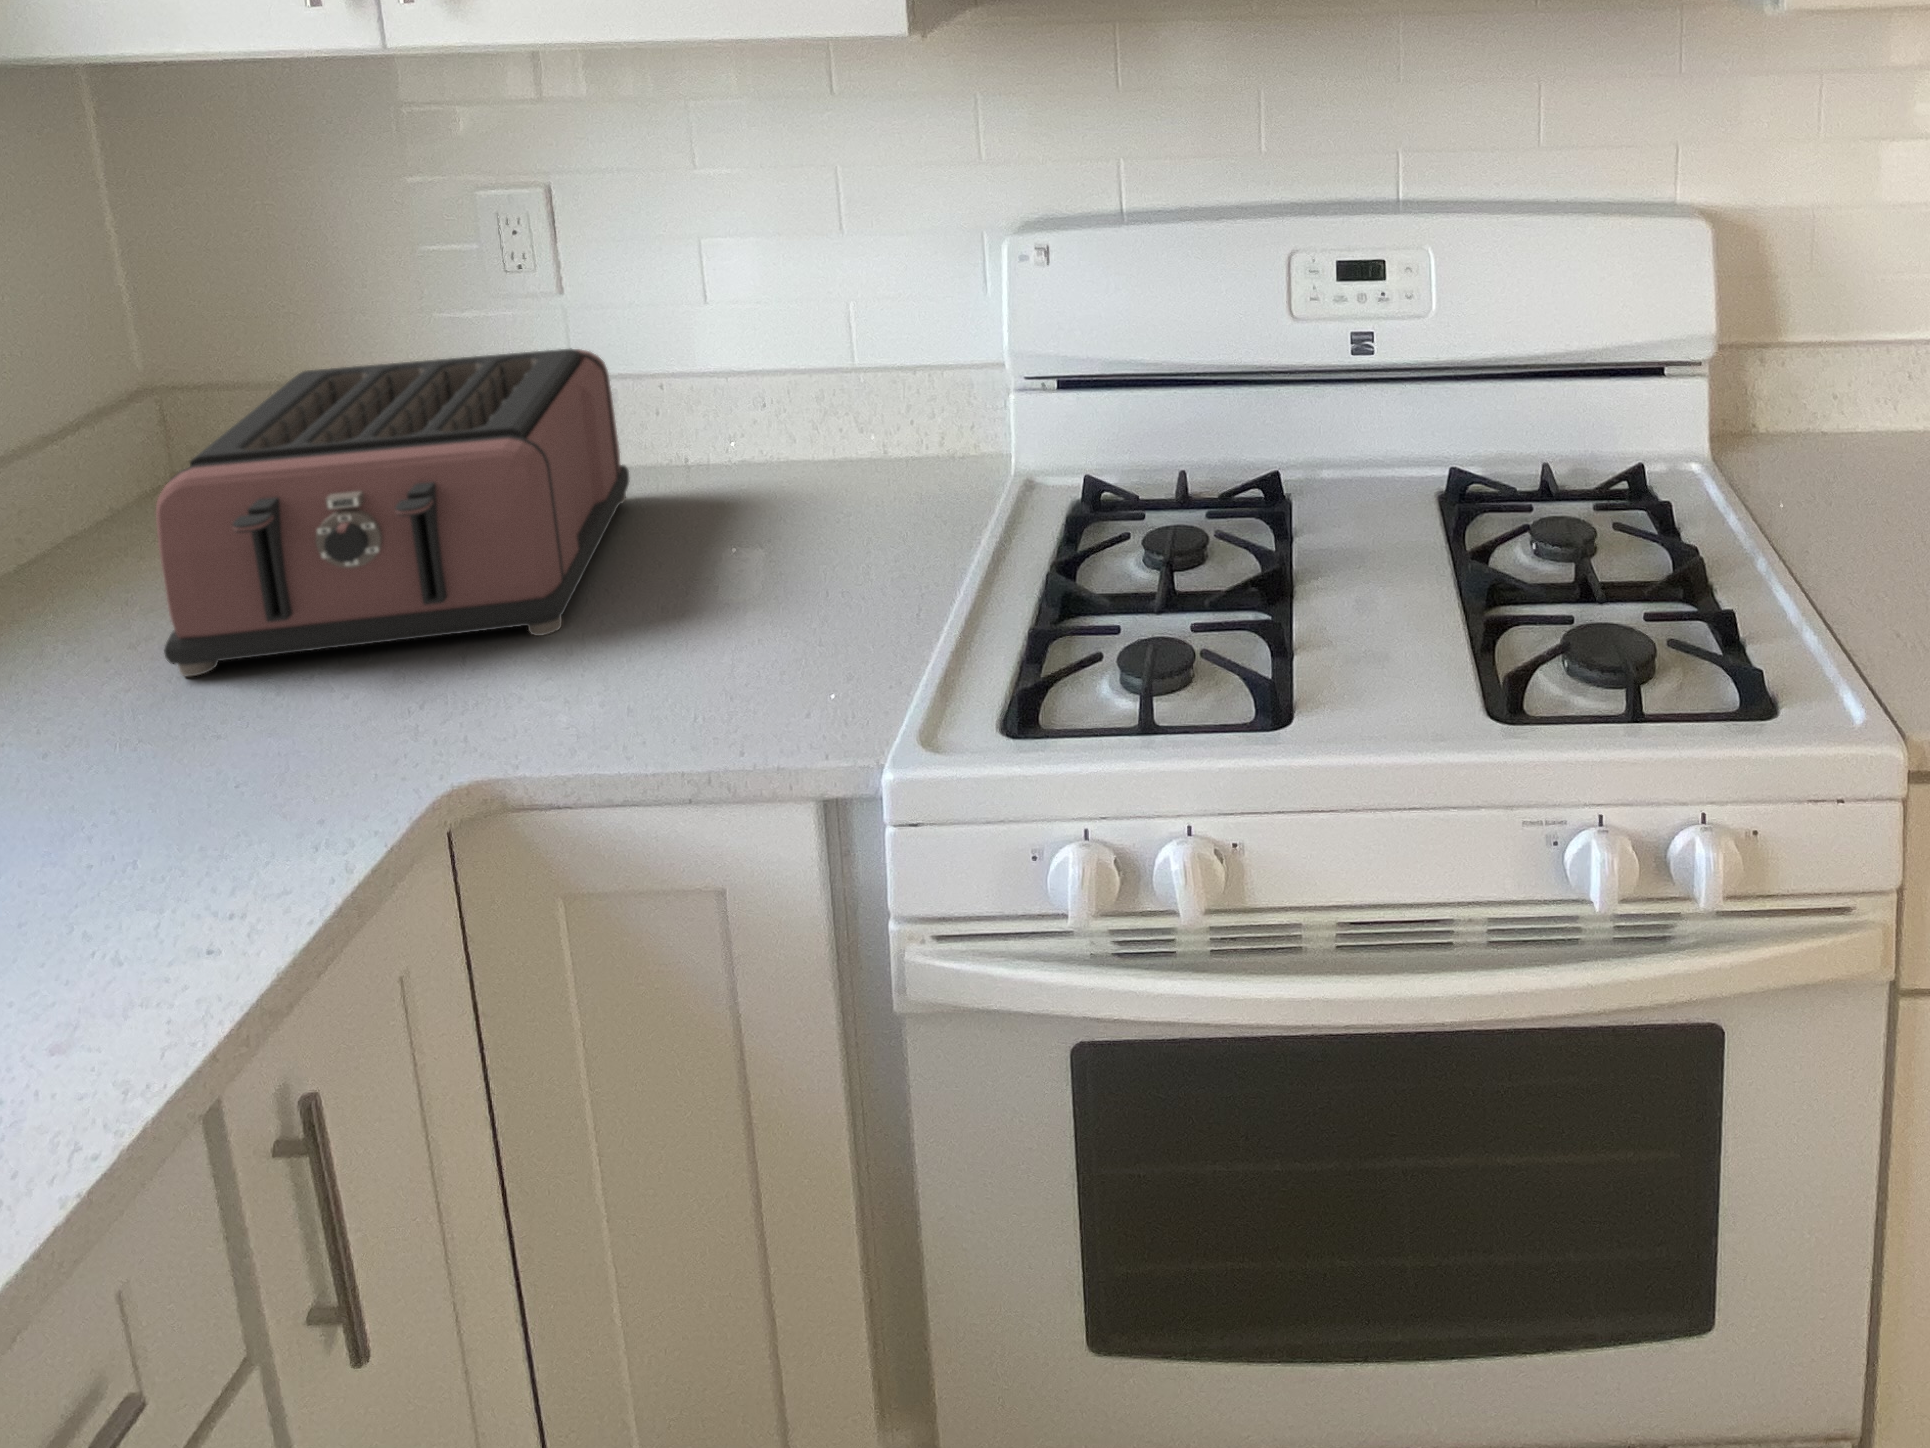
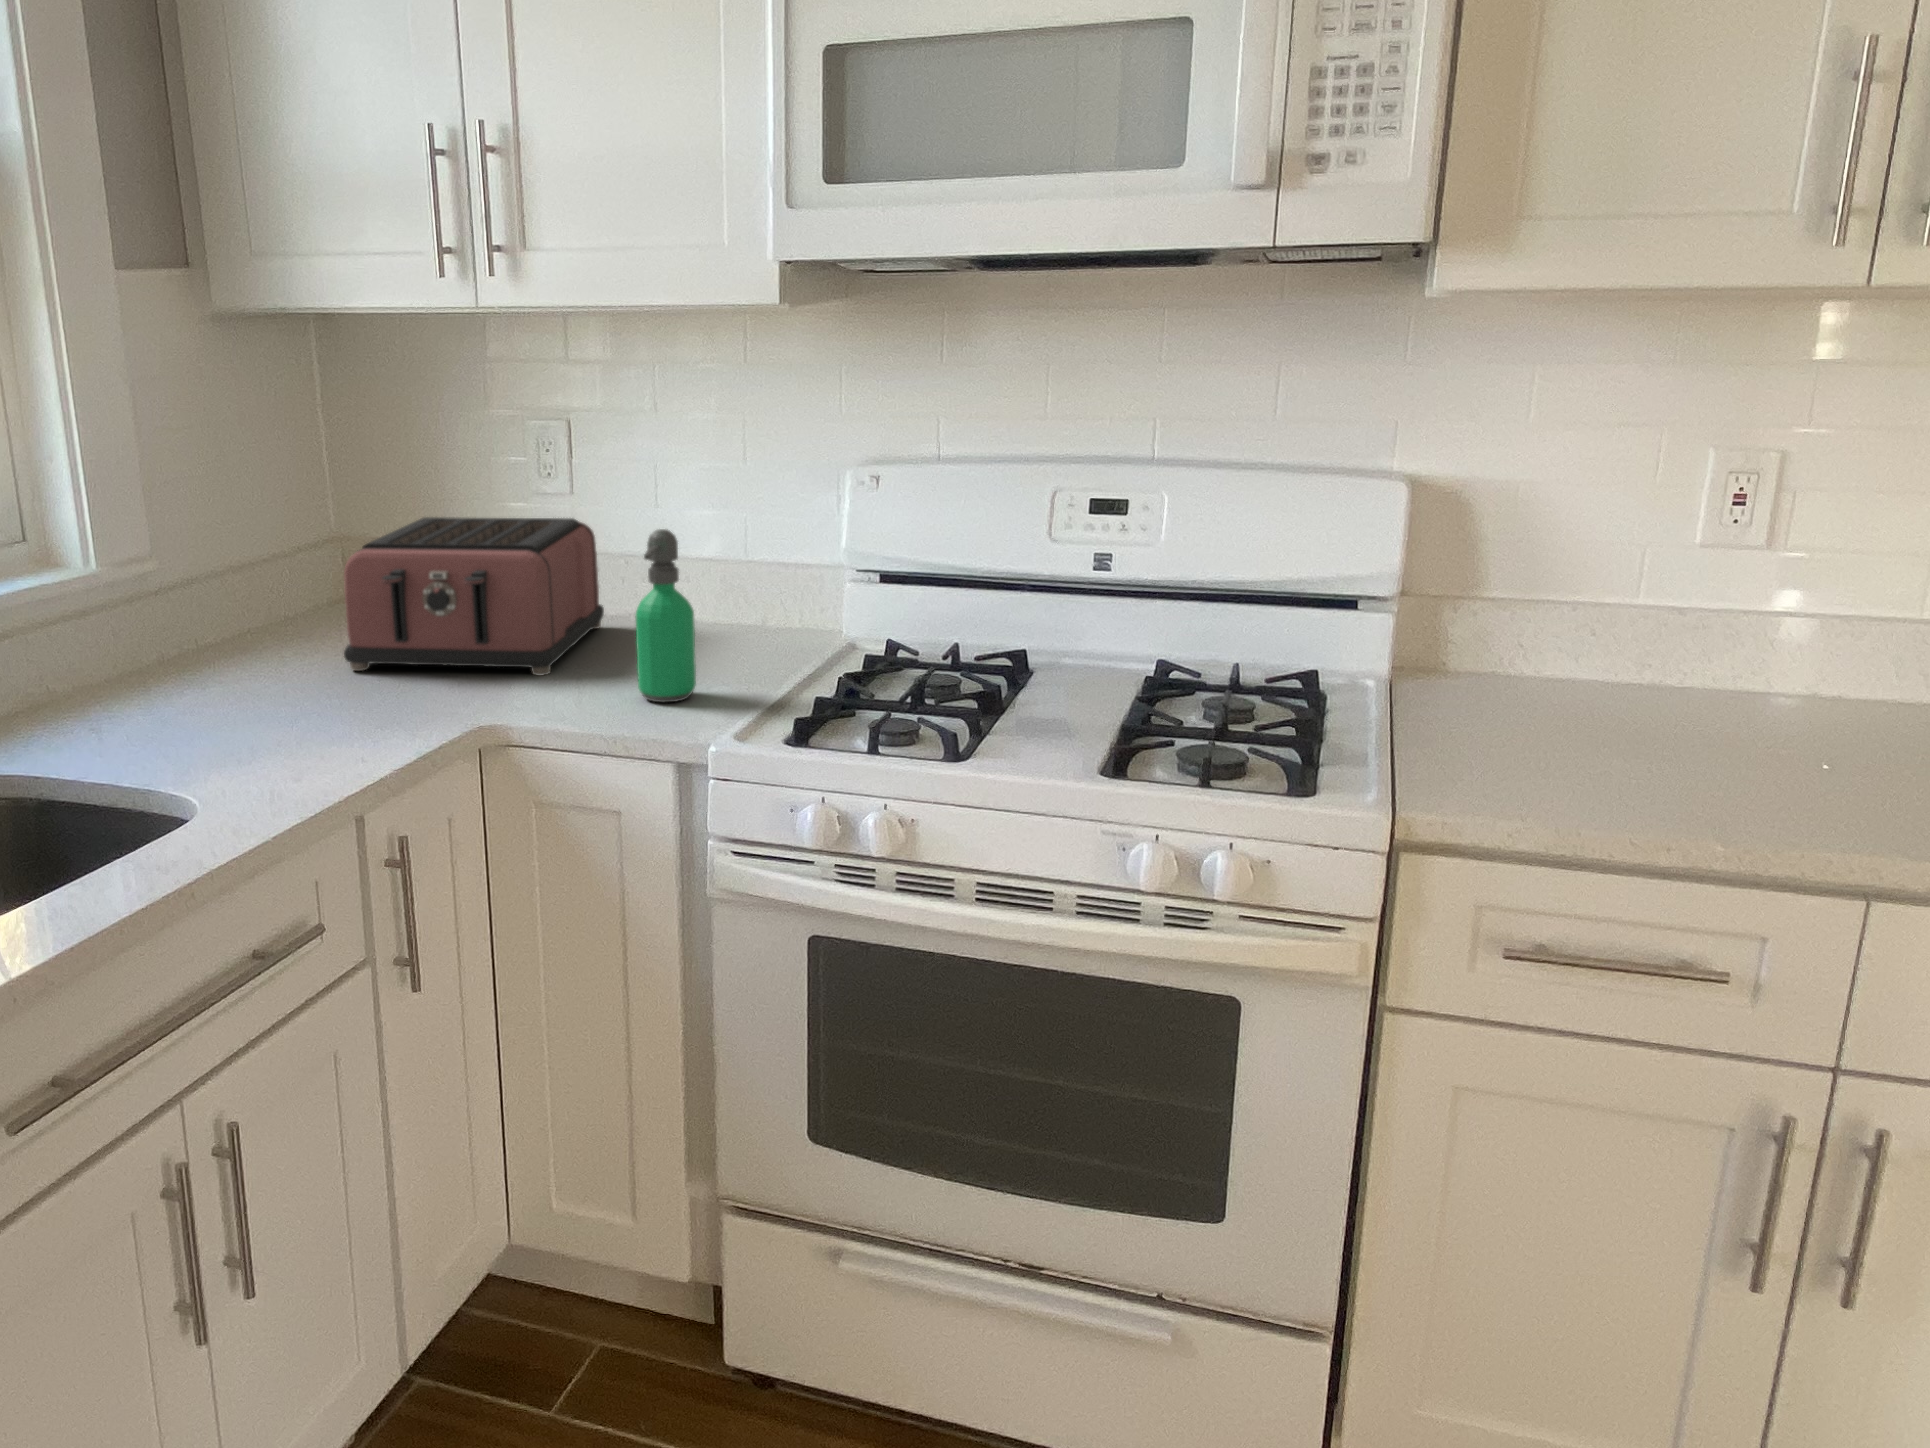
soap dispenser: none [717,404,825,678] -> present [635,529,696,702]

